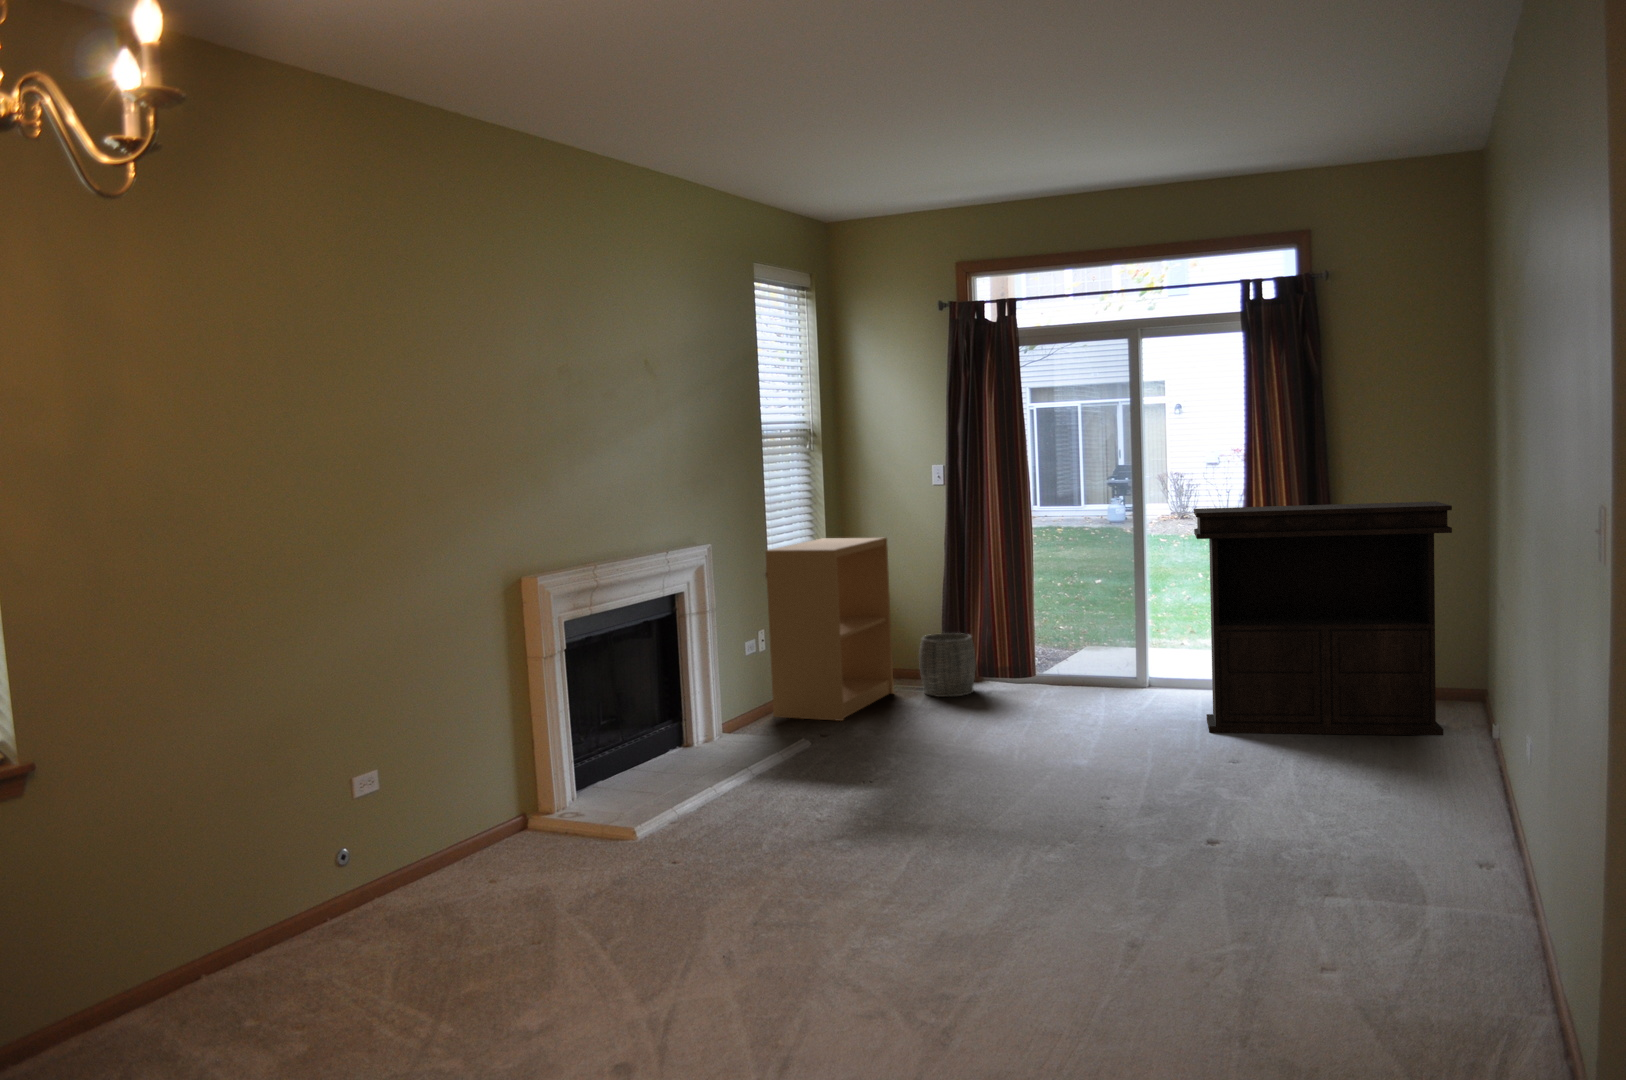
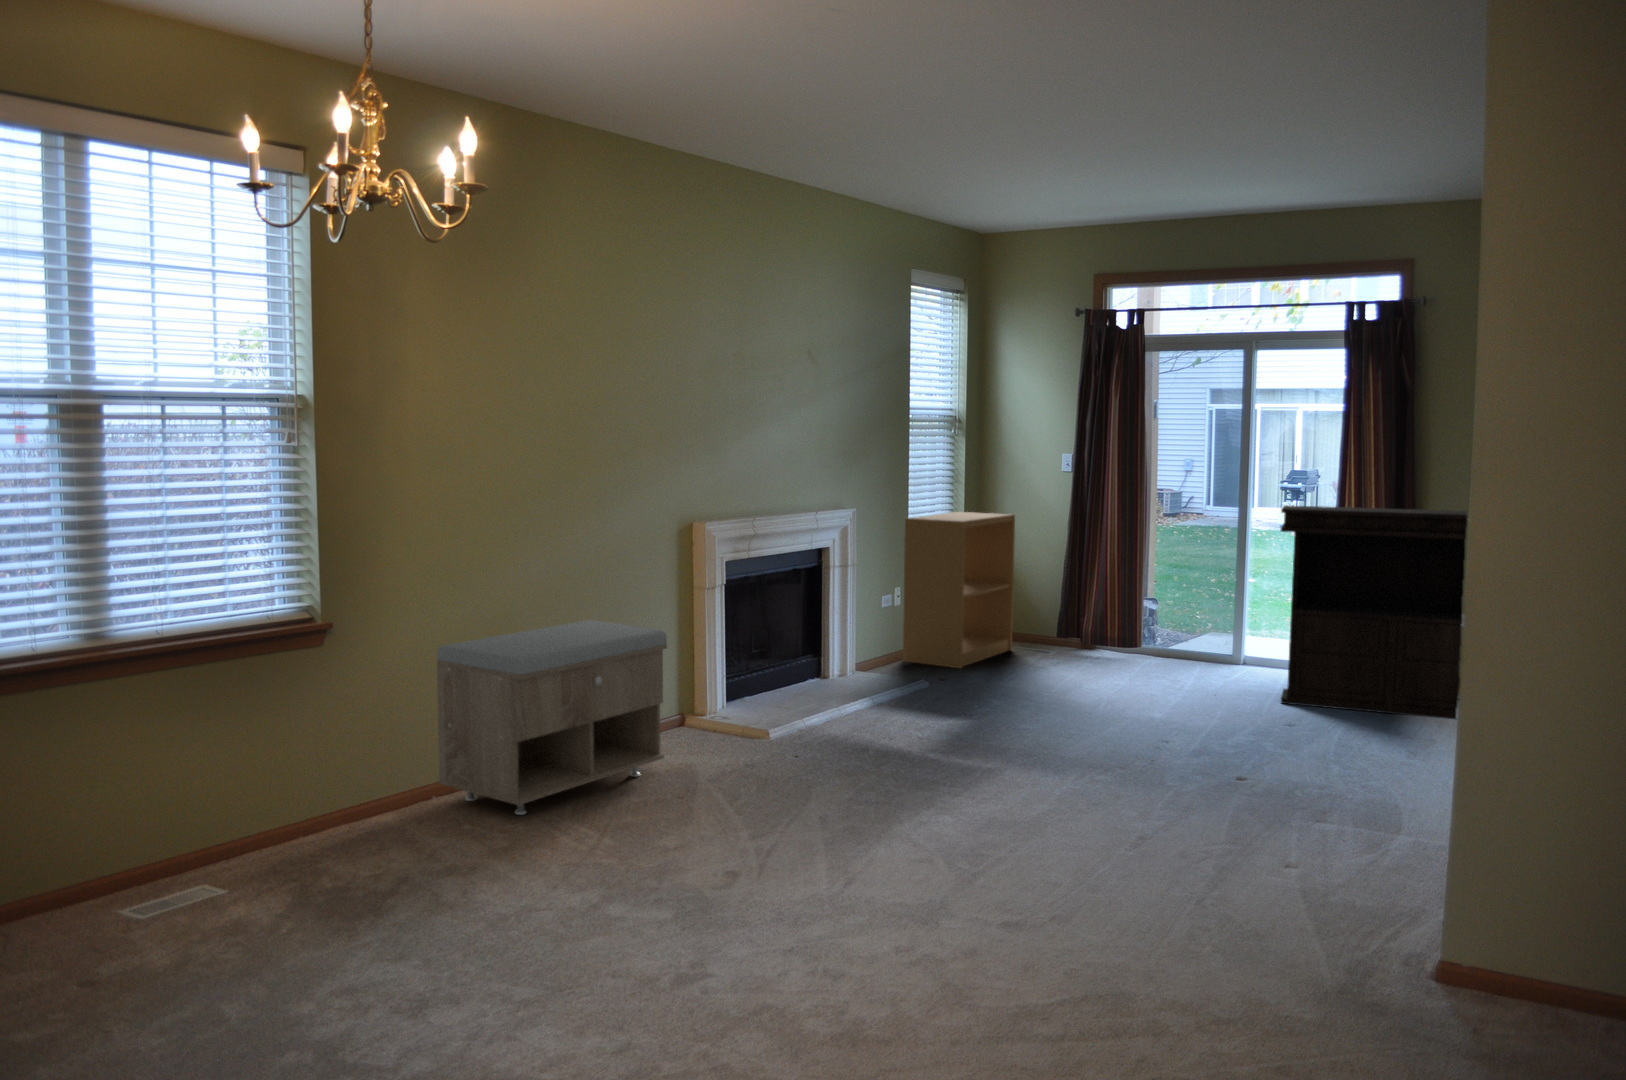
woven basket: present [919,633,976,697] -> none [1037,602,1086,658]
storage bench: none [189,712,509,992] -> present [437,620,667,815]

